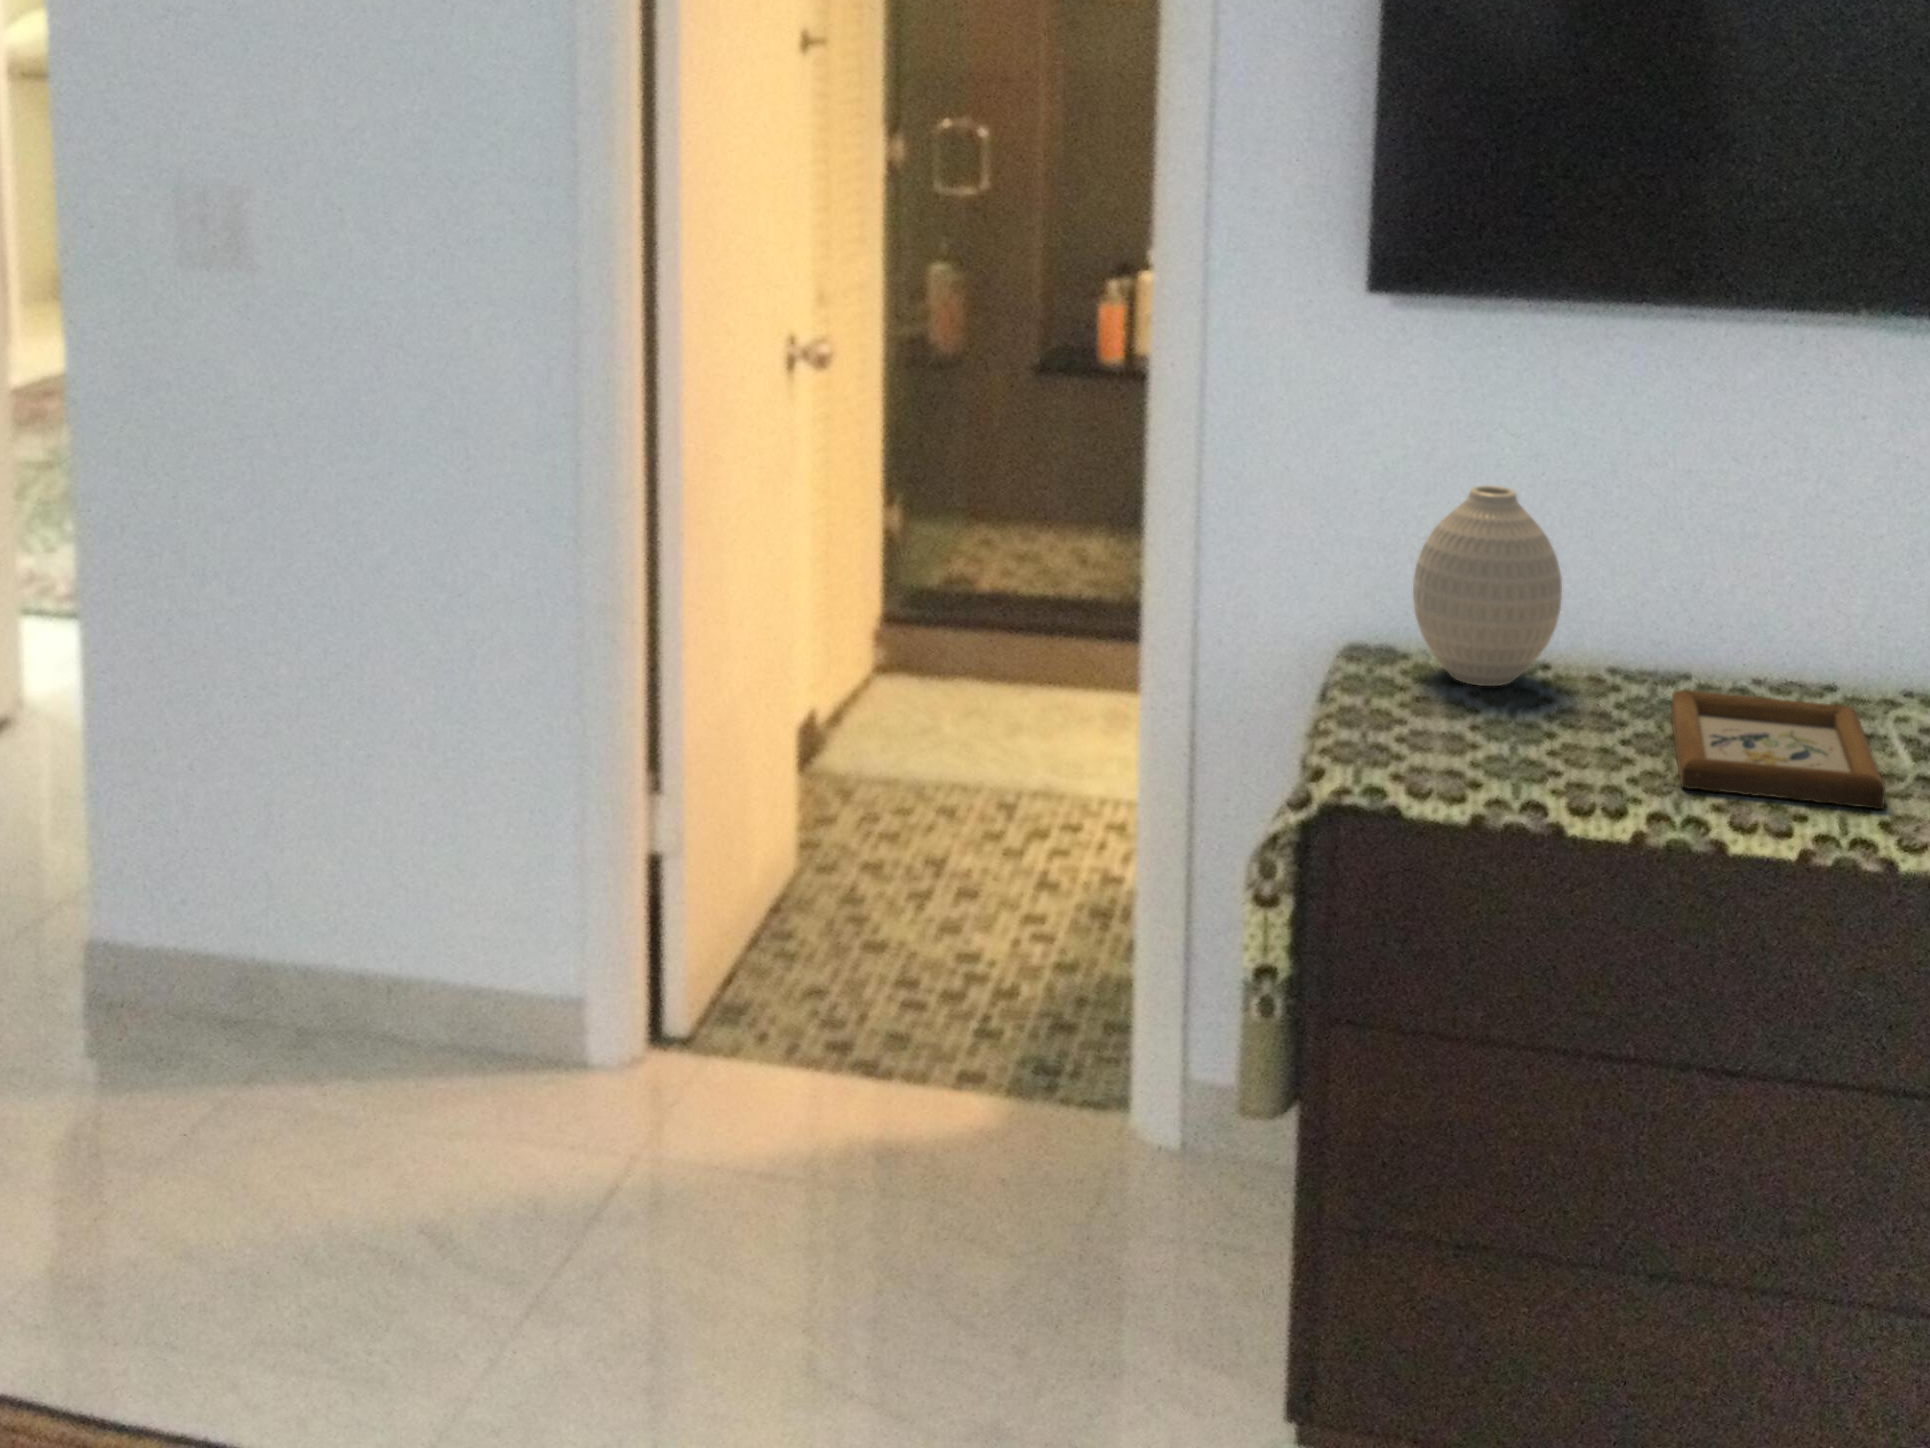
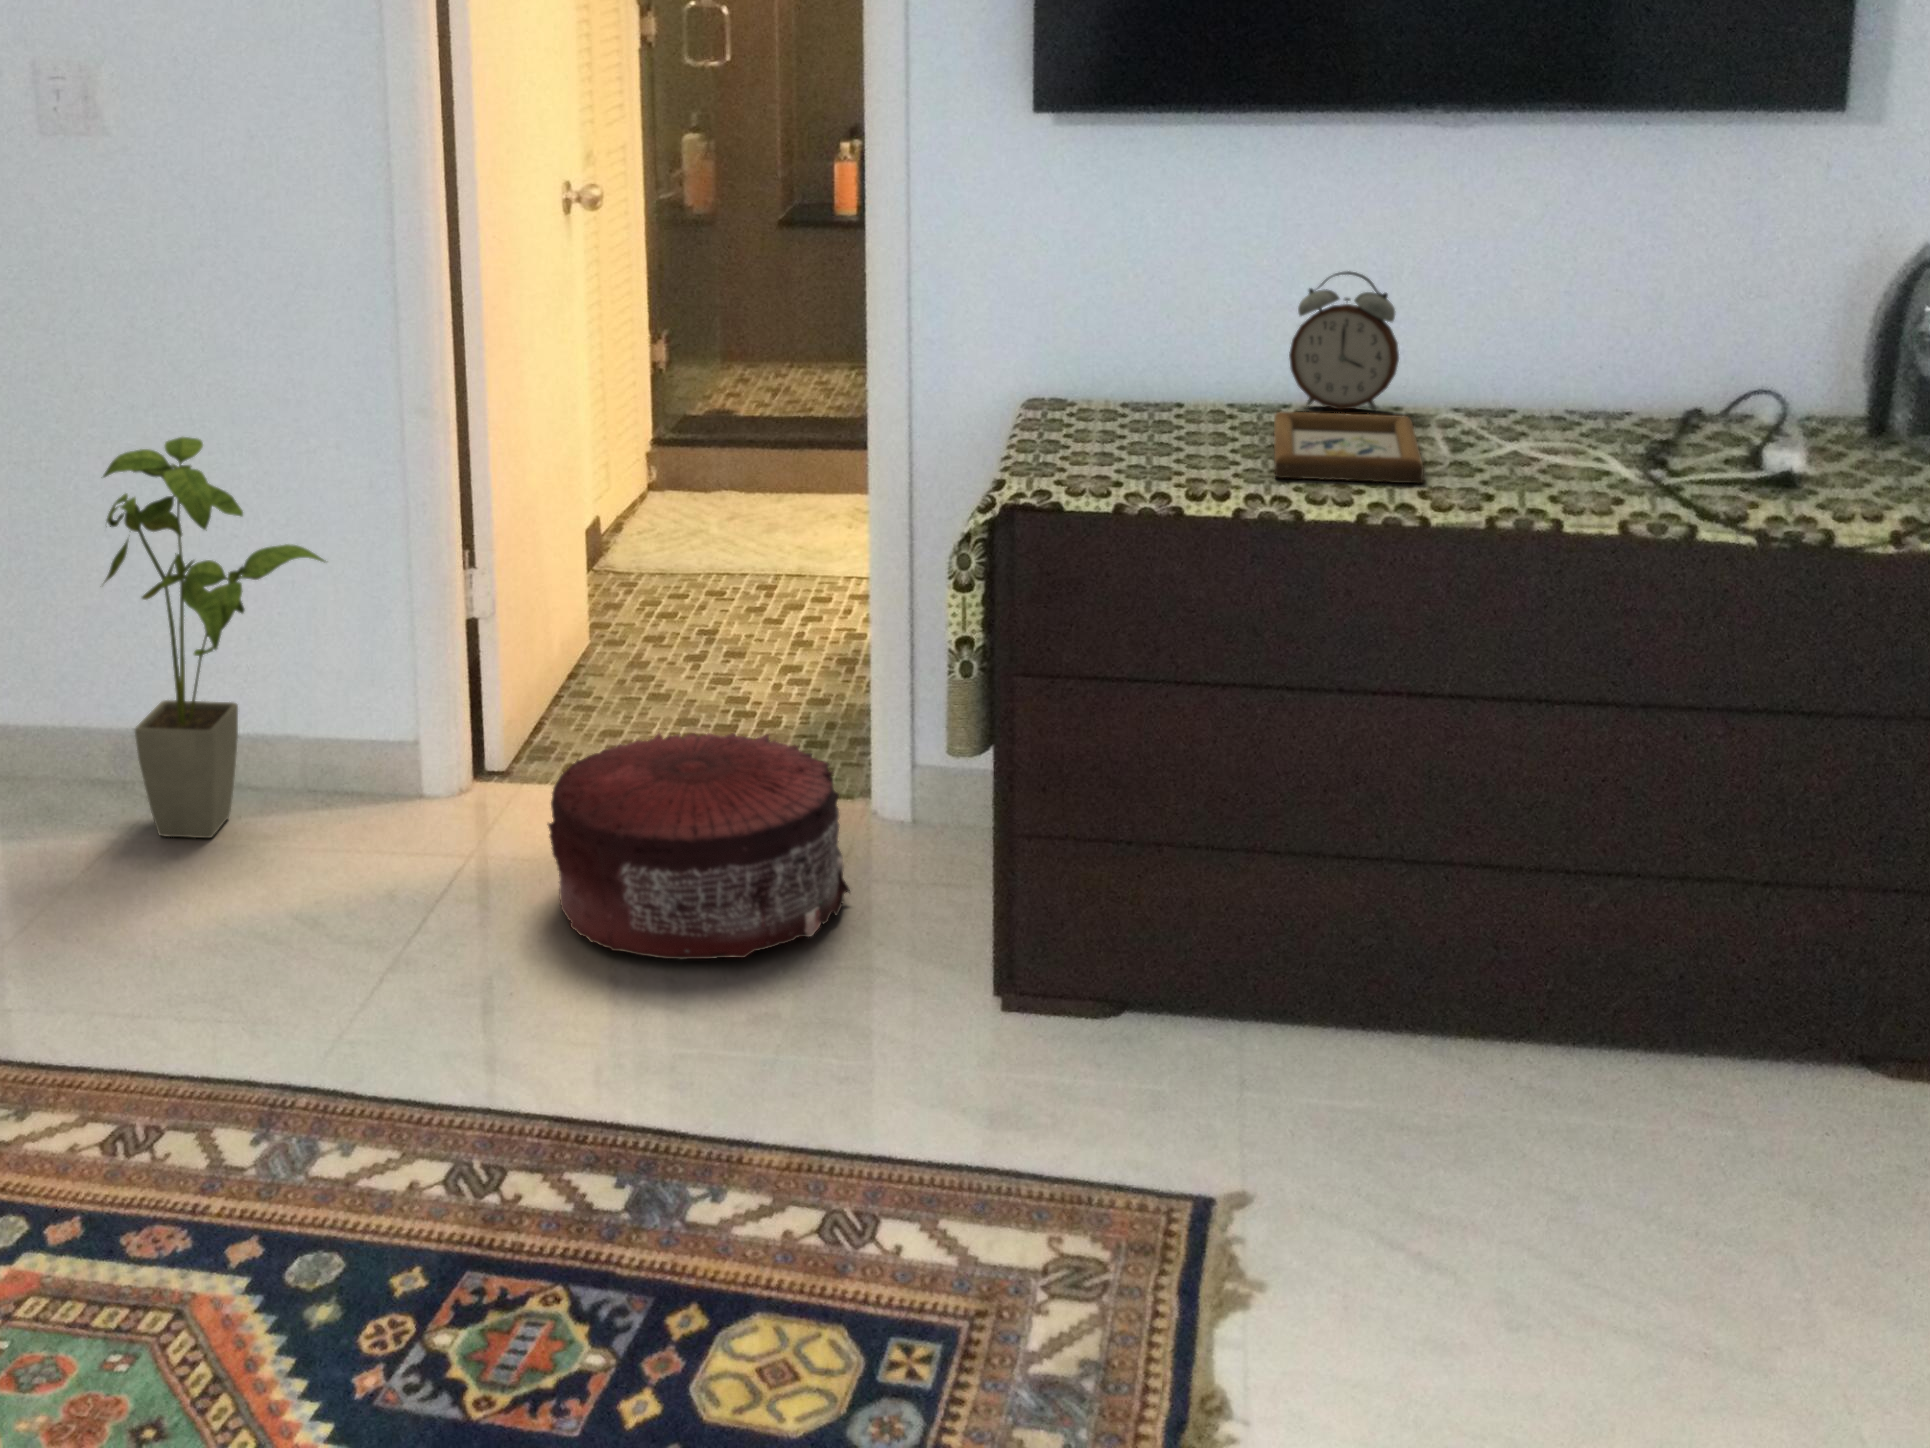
vase: present [1413,486,1562,686] -> none [1076,261,1190,420]
alarm clock: none [1688,511,1834,690] -> present [1289,271,1399,411]
house plant: none [221,632,489,1105] -> present [103,437,325,838]
pouf: none [730,1021,1102,1335] -> present [548,733,850,959]

